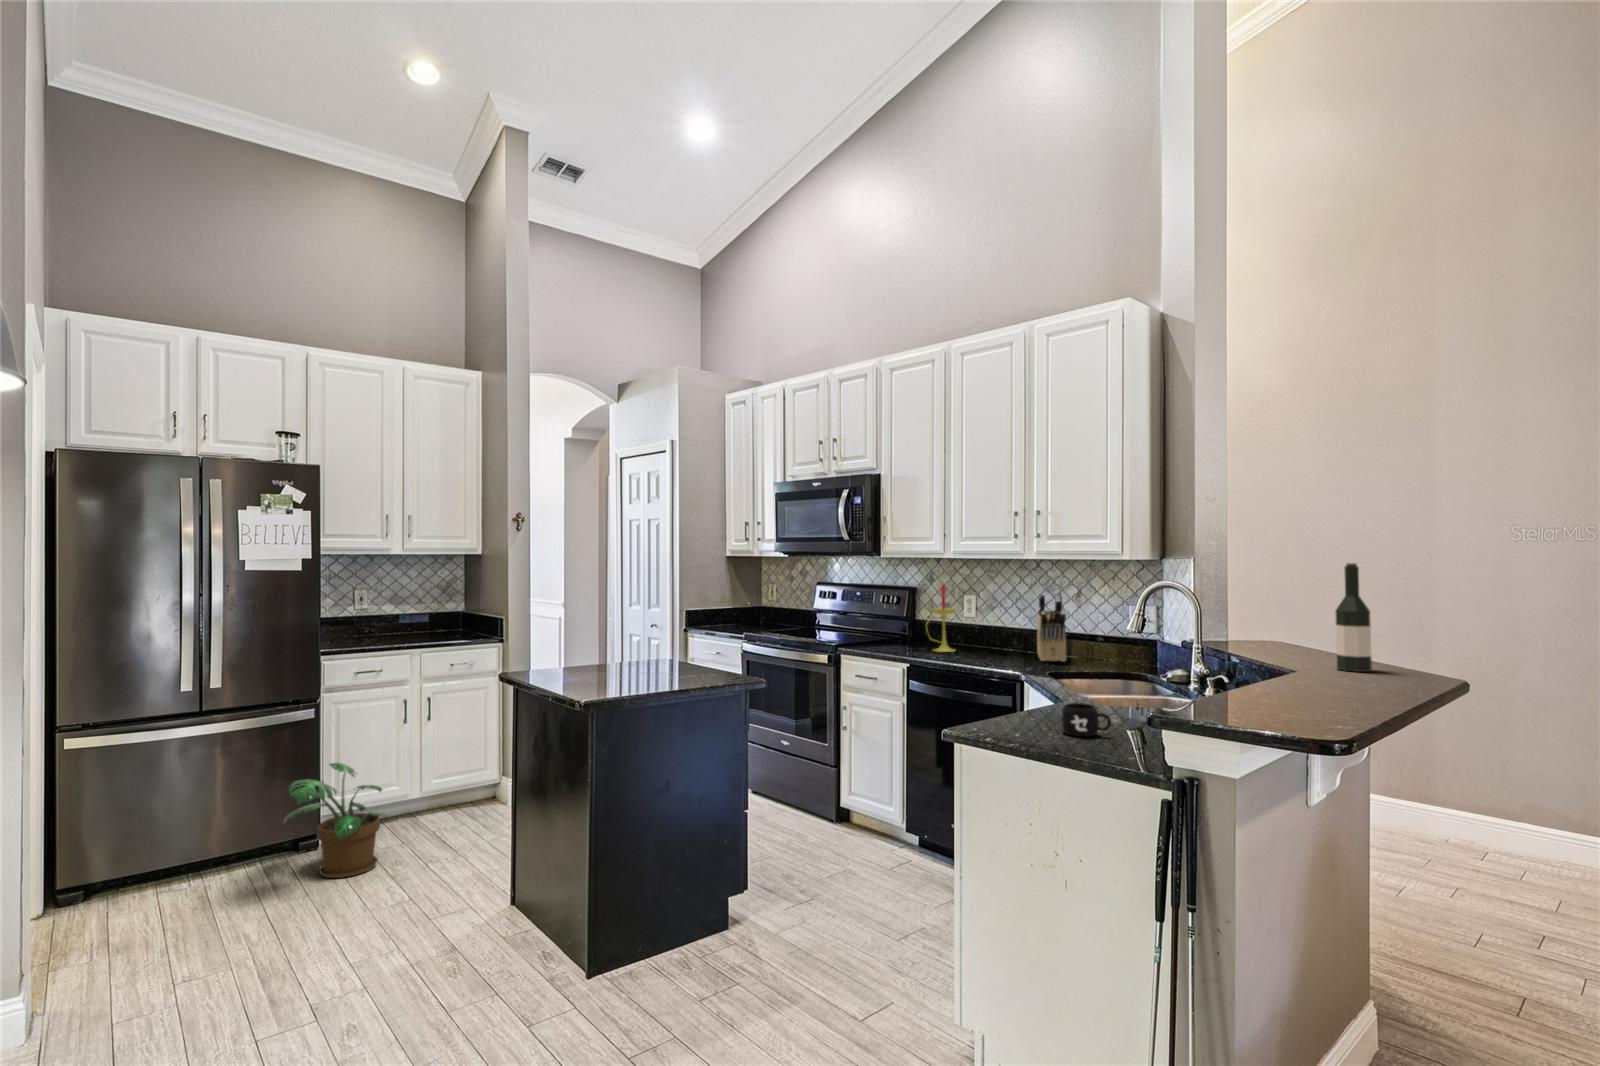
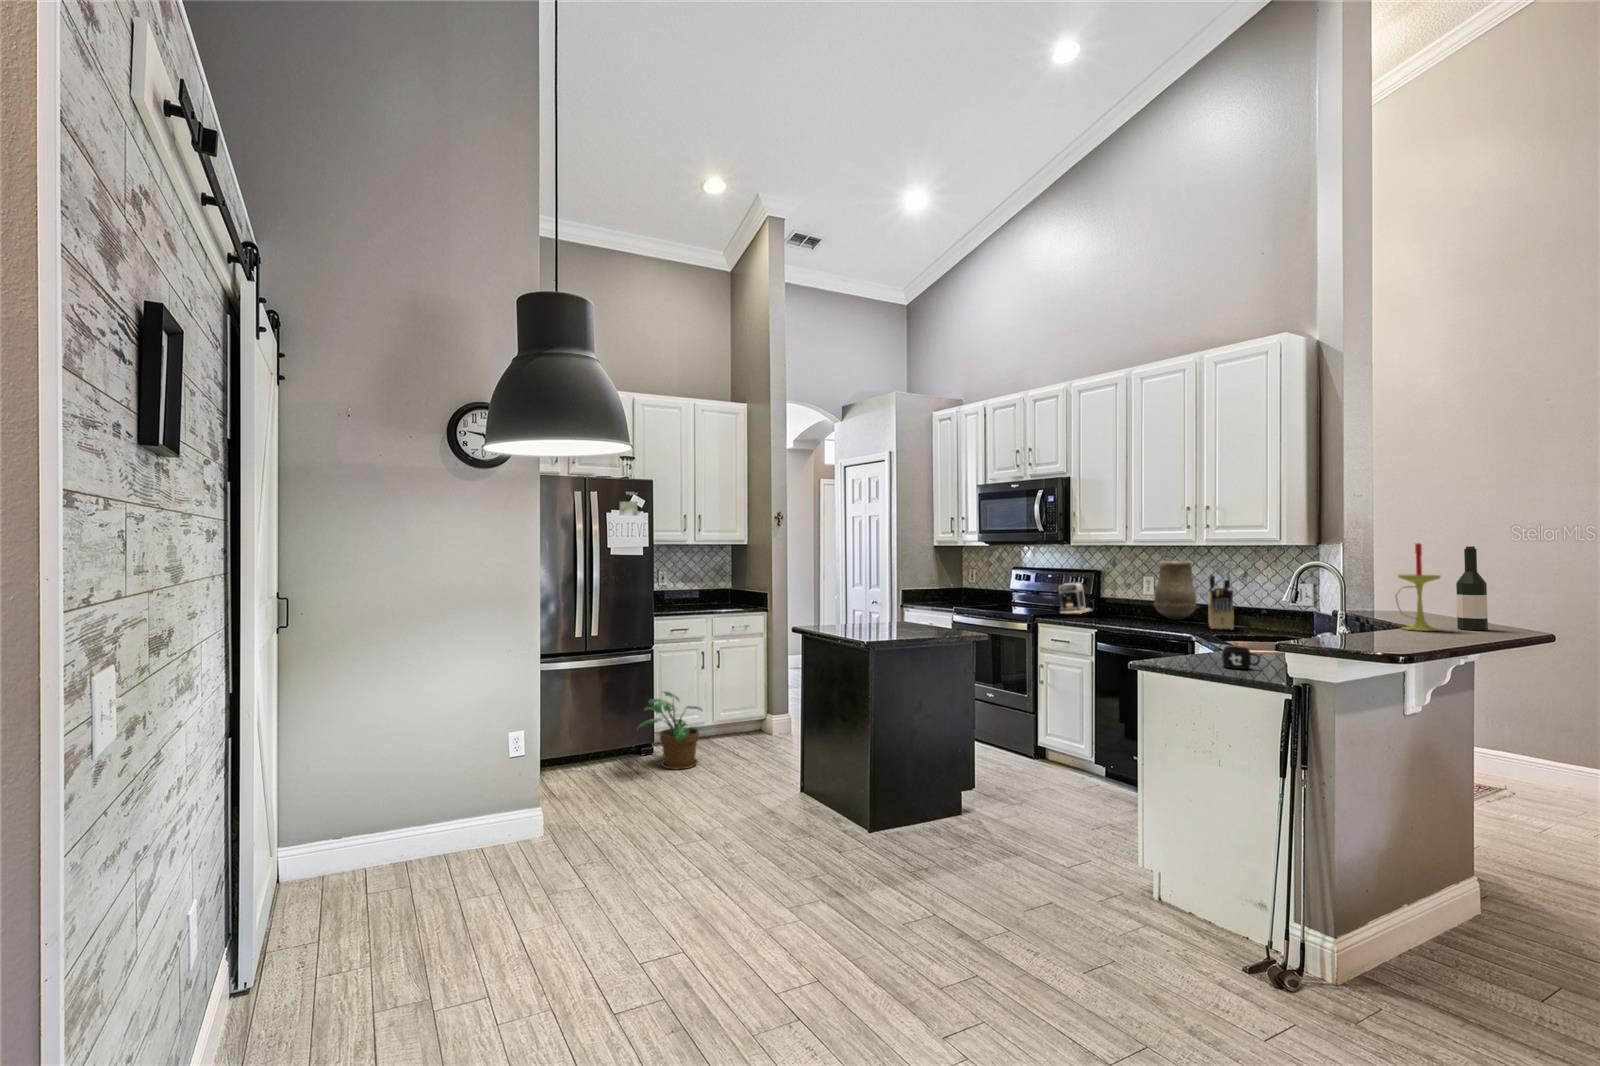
vase: none [974,576,1027,648] -> present [1153,561,1199,620]
candle: present [931,584,957,652] -> present [1395,543,1440,631]
coffee maker: none [867,602,908,642] -> present [1058,582,1091,614]

